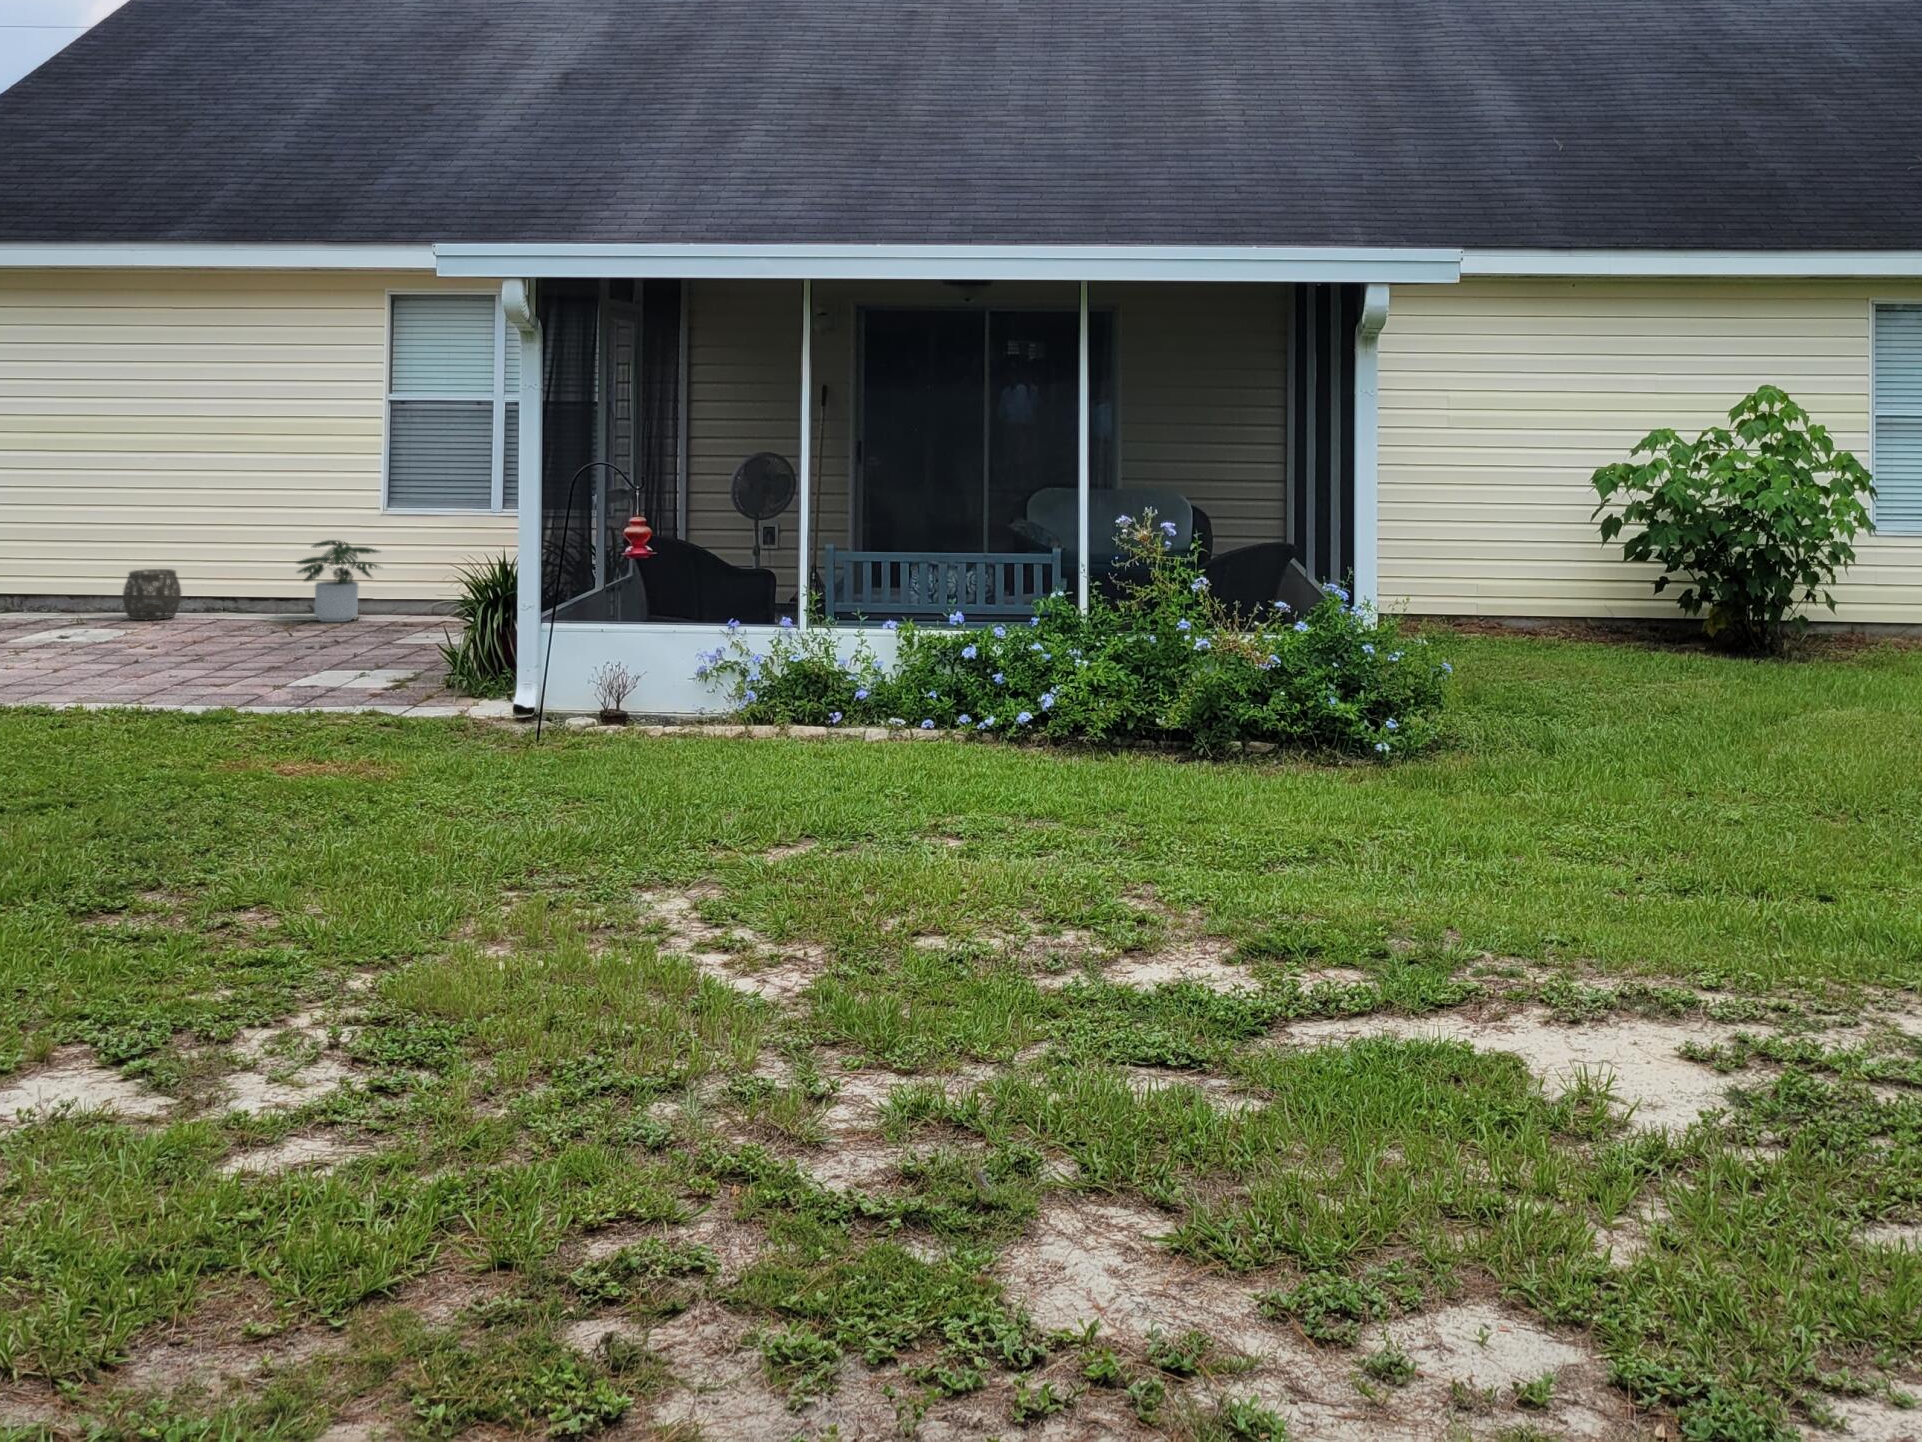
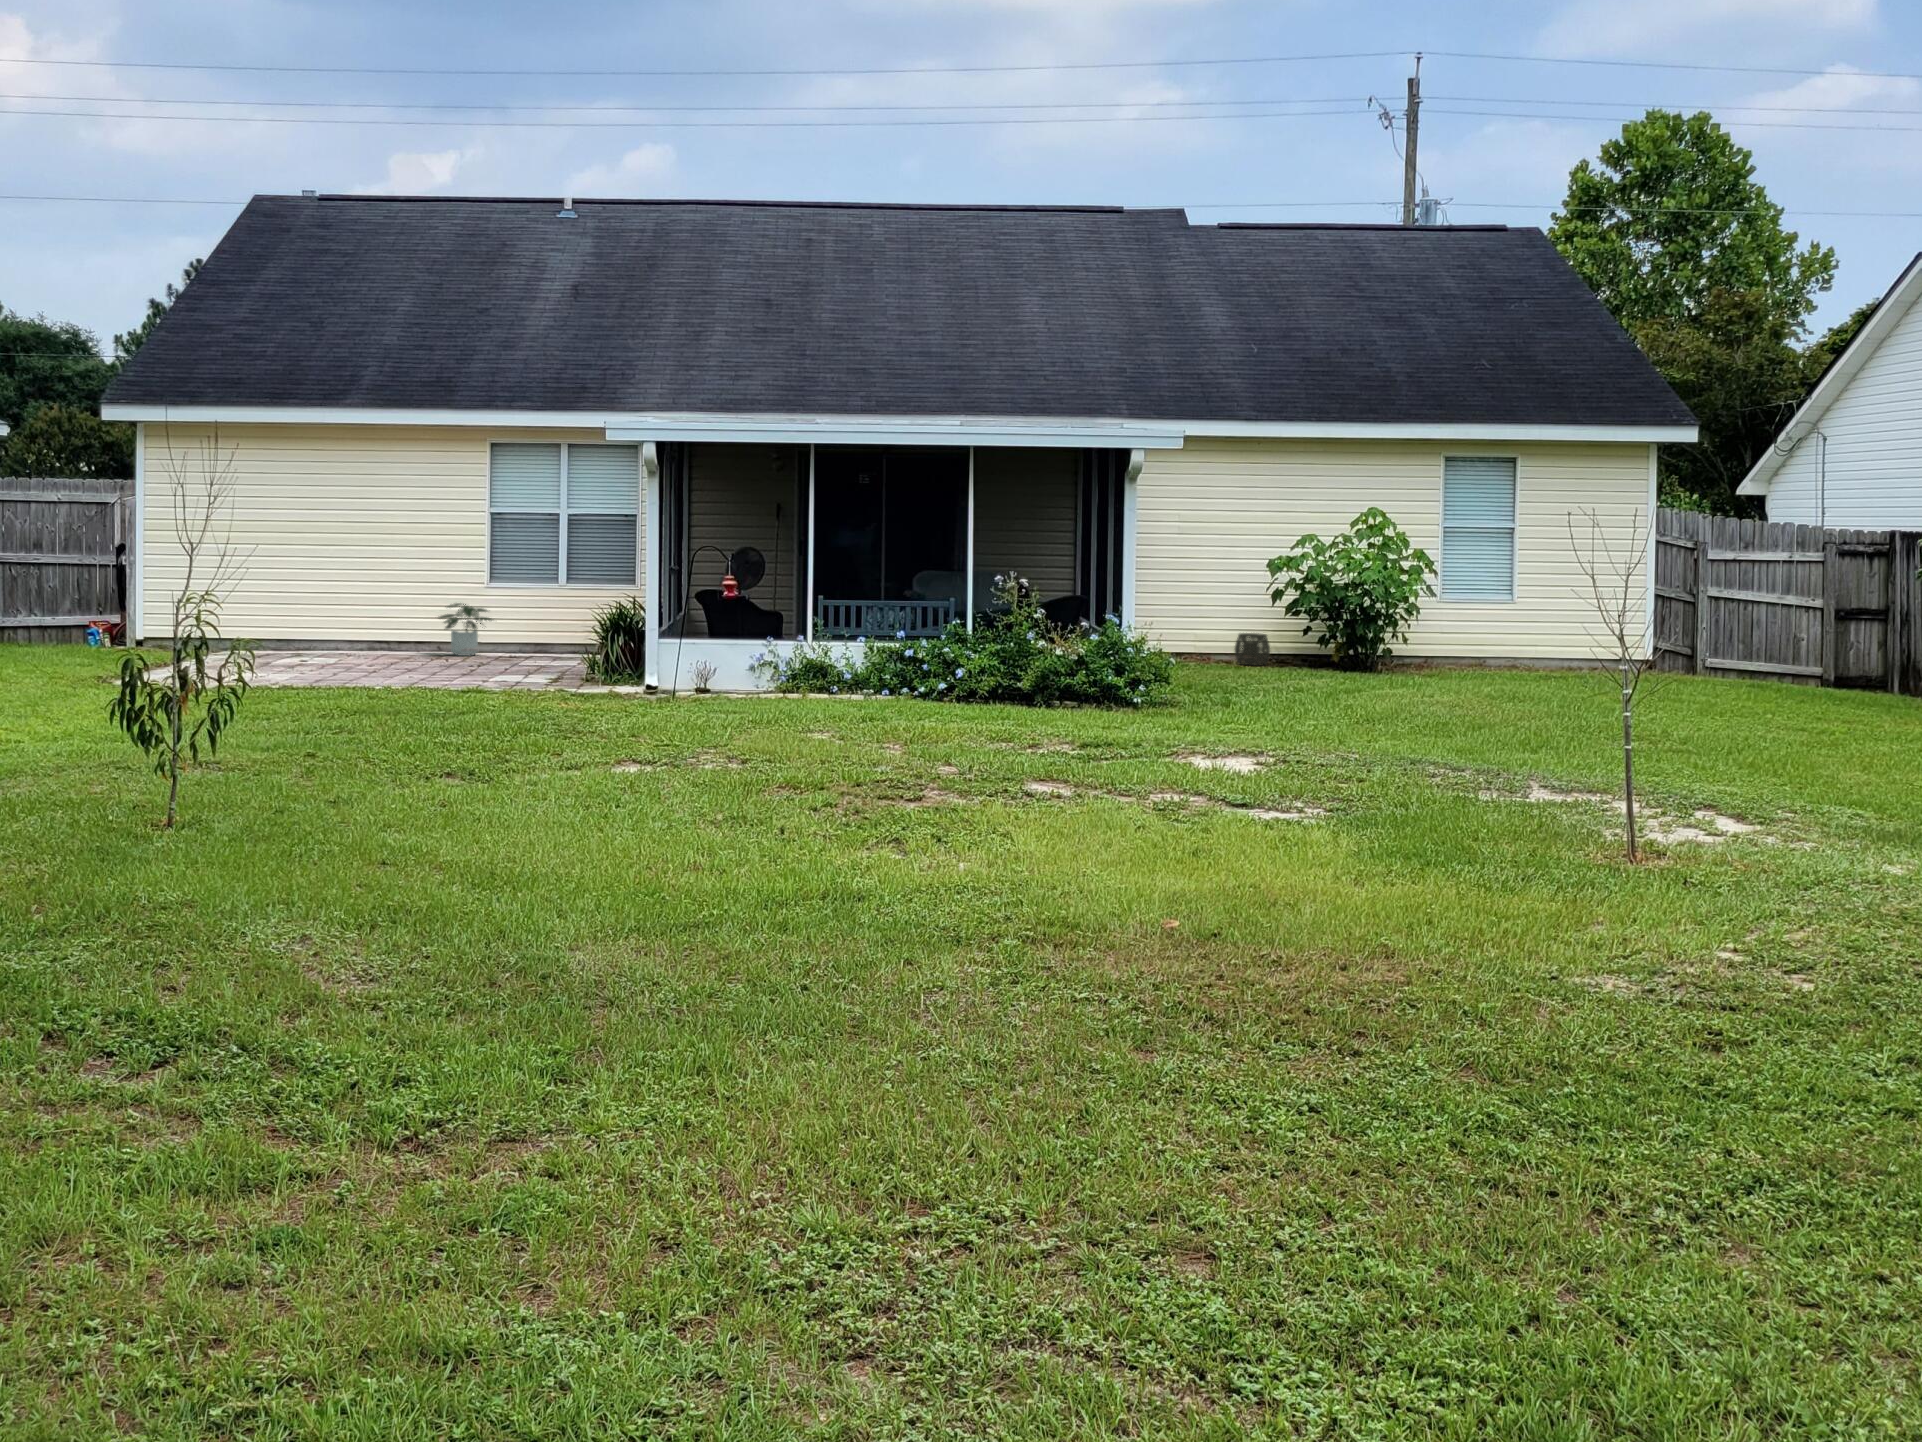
woven basket: present [123,569,182,620] -> present [1235,633,1270,666]

